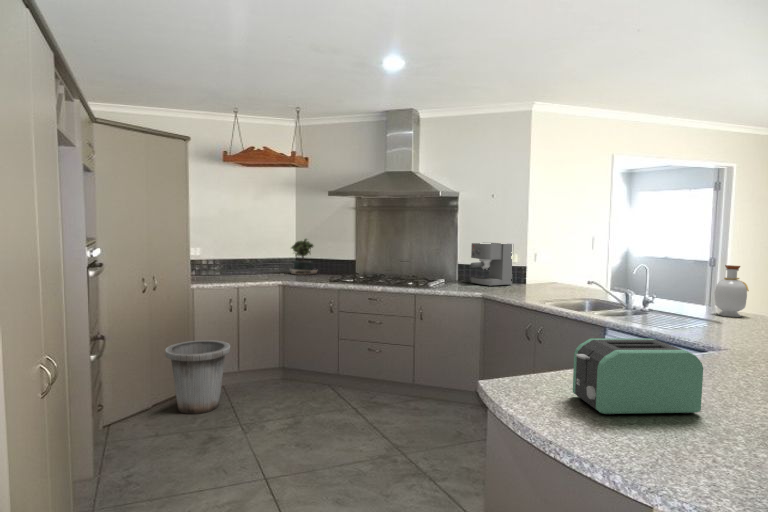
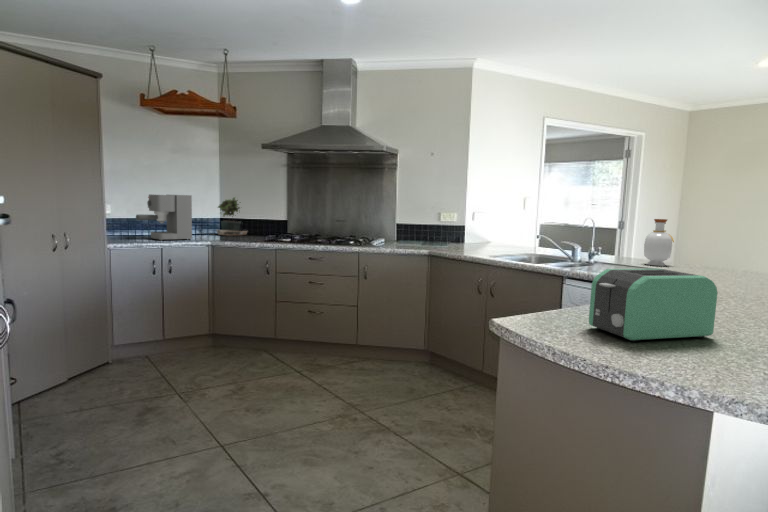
coffee maker: present [470,243,512,286] -> present [136,195,192,240]
trash can: present [166,340,230,414] -> none [81,305,158,386]

